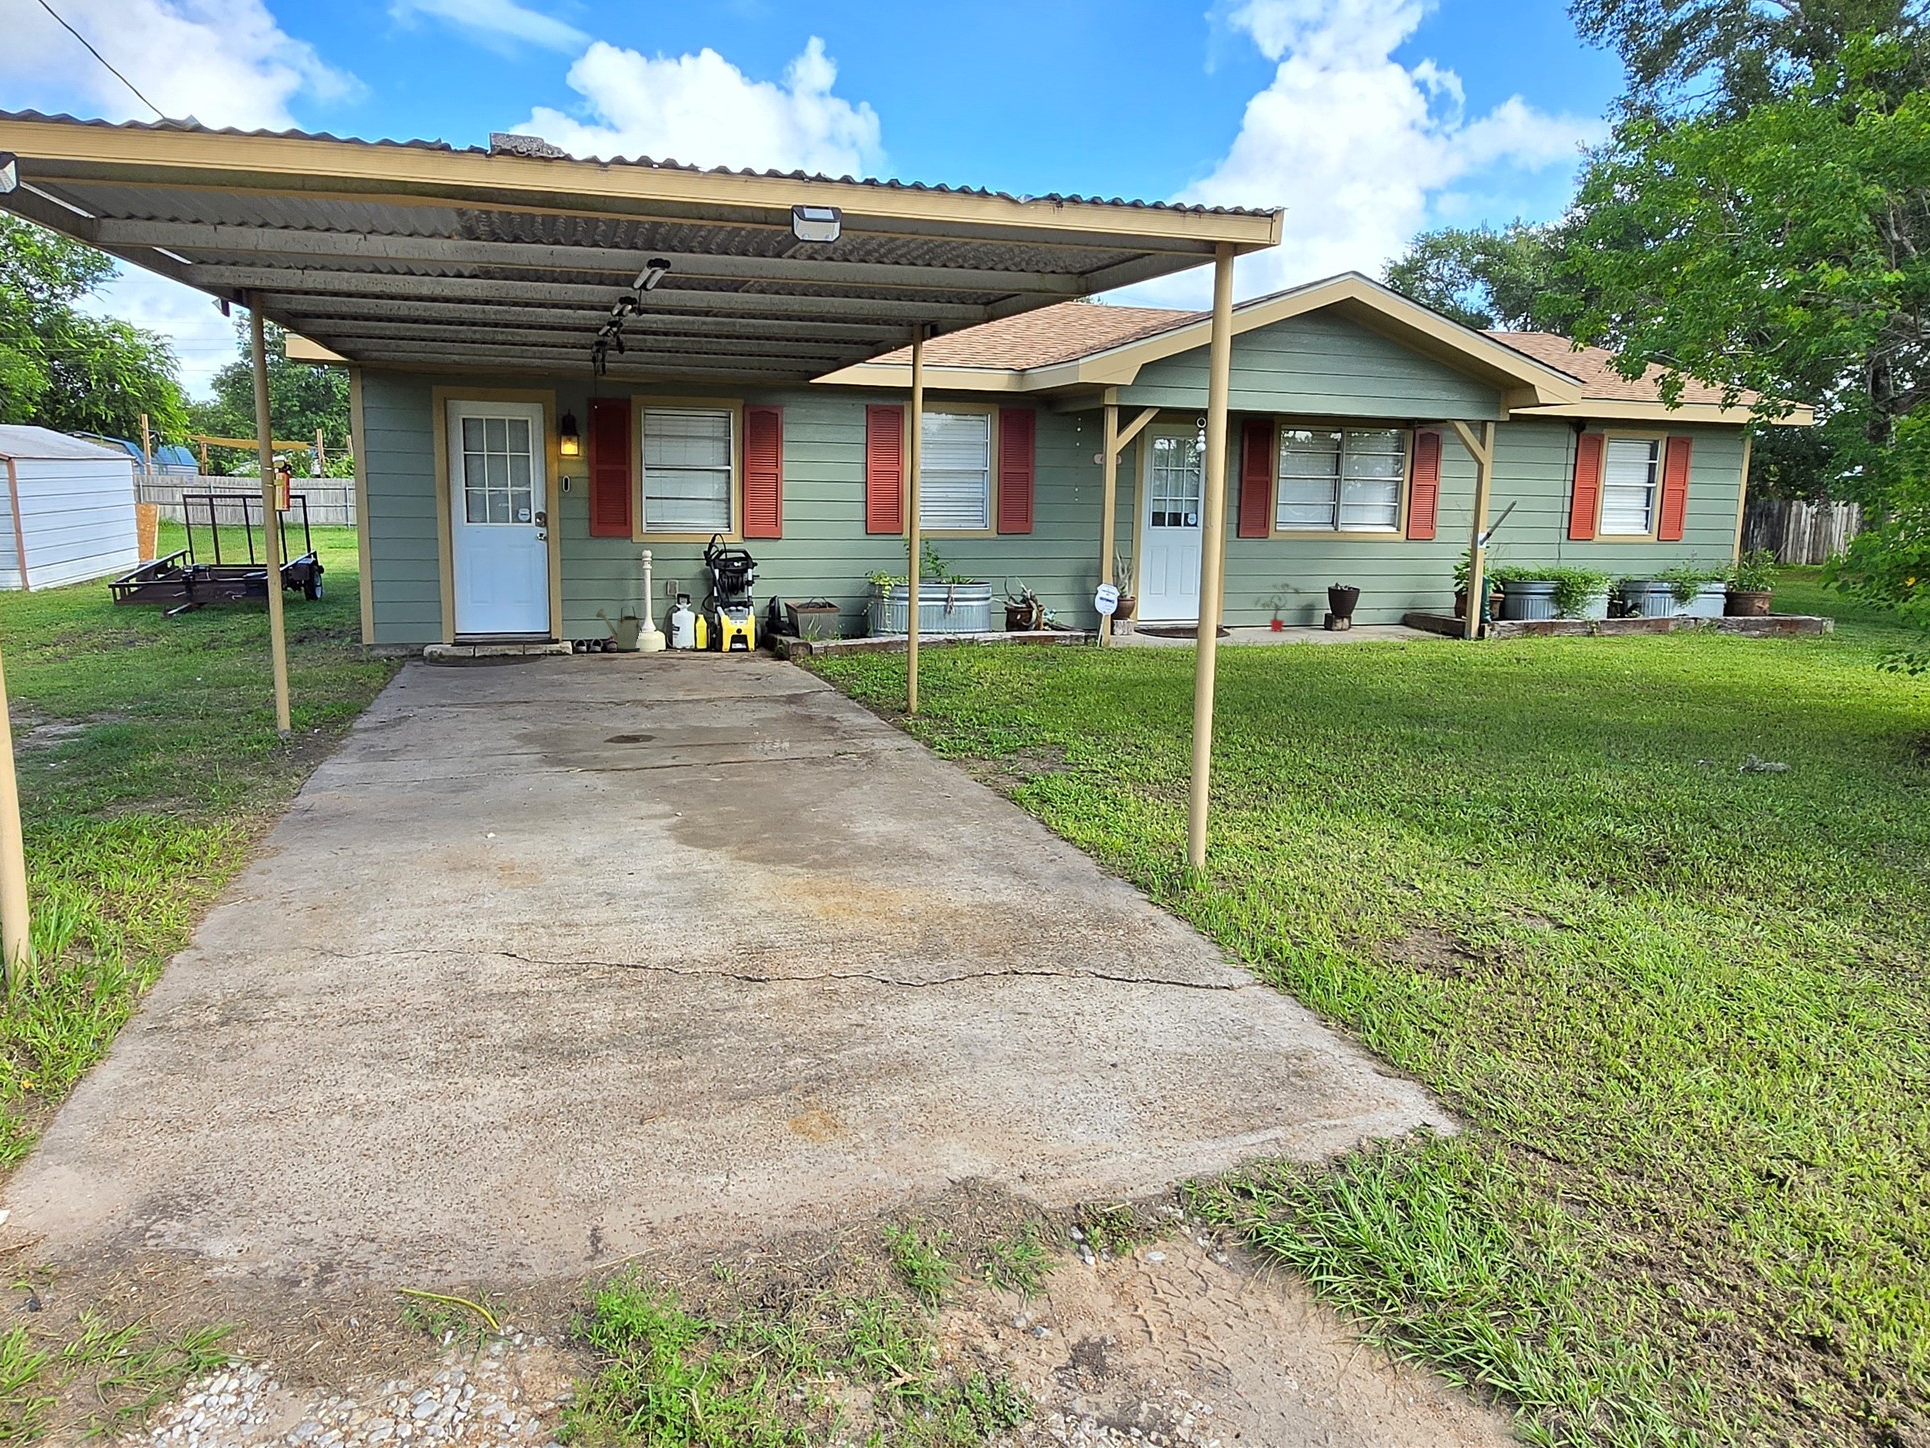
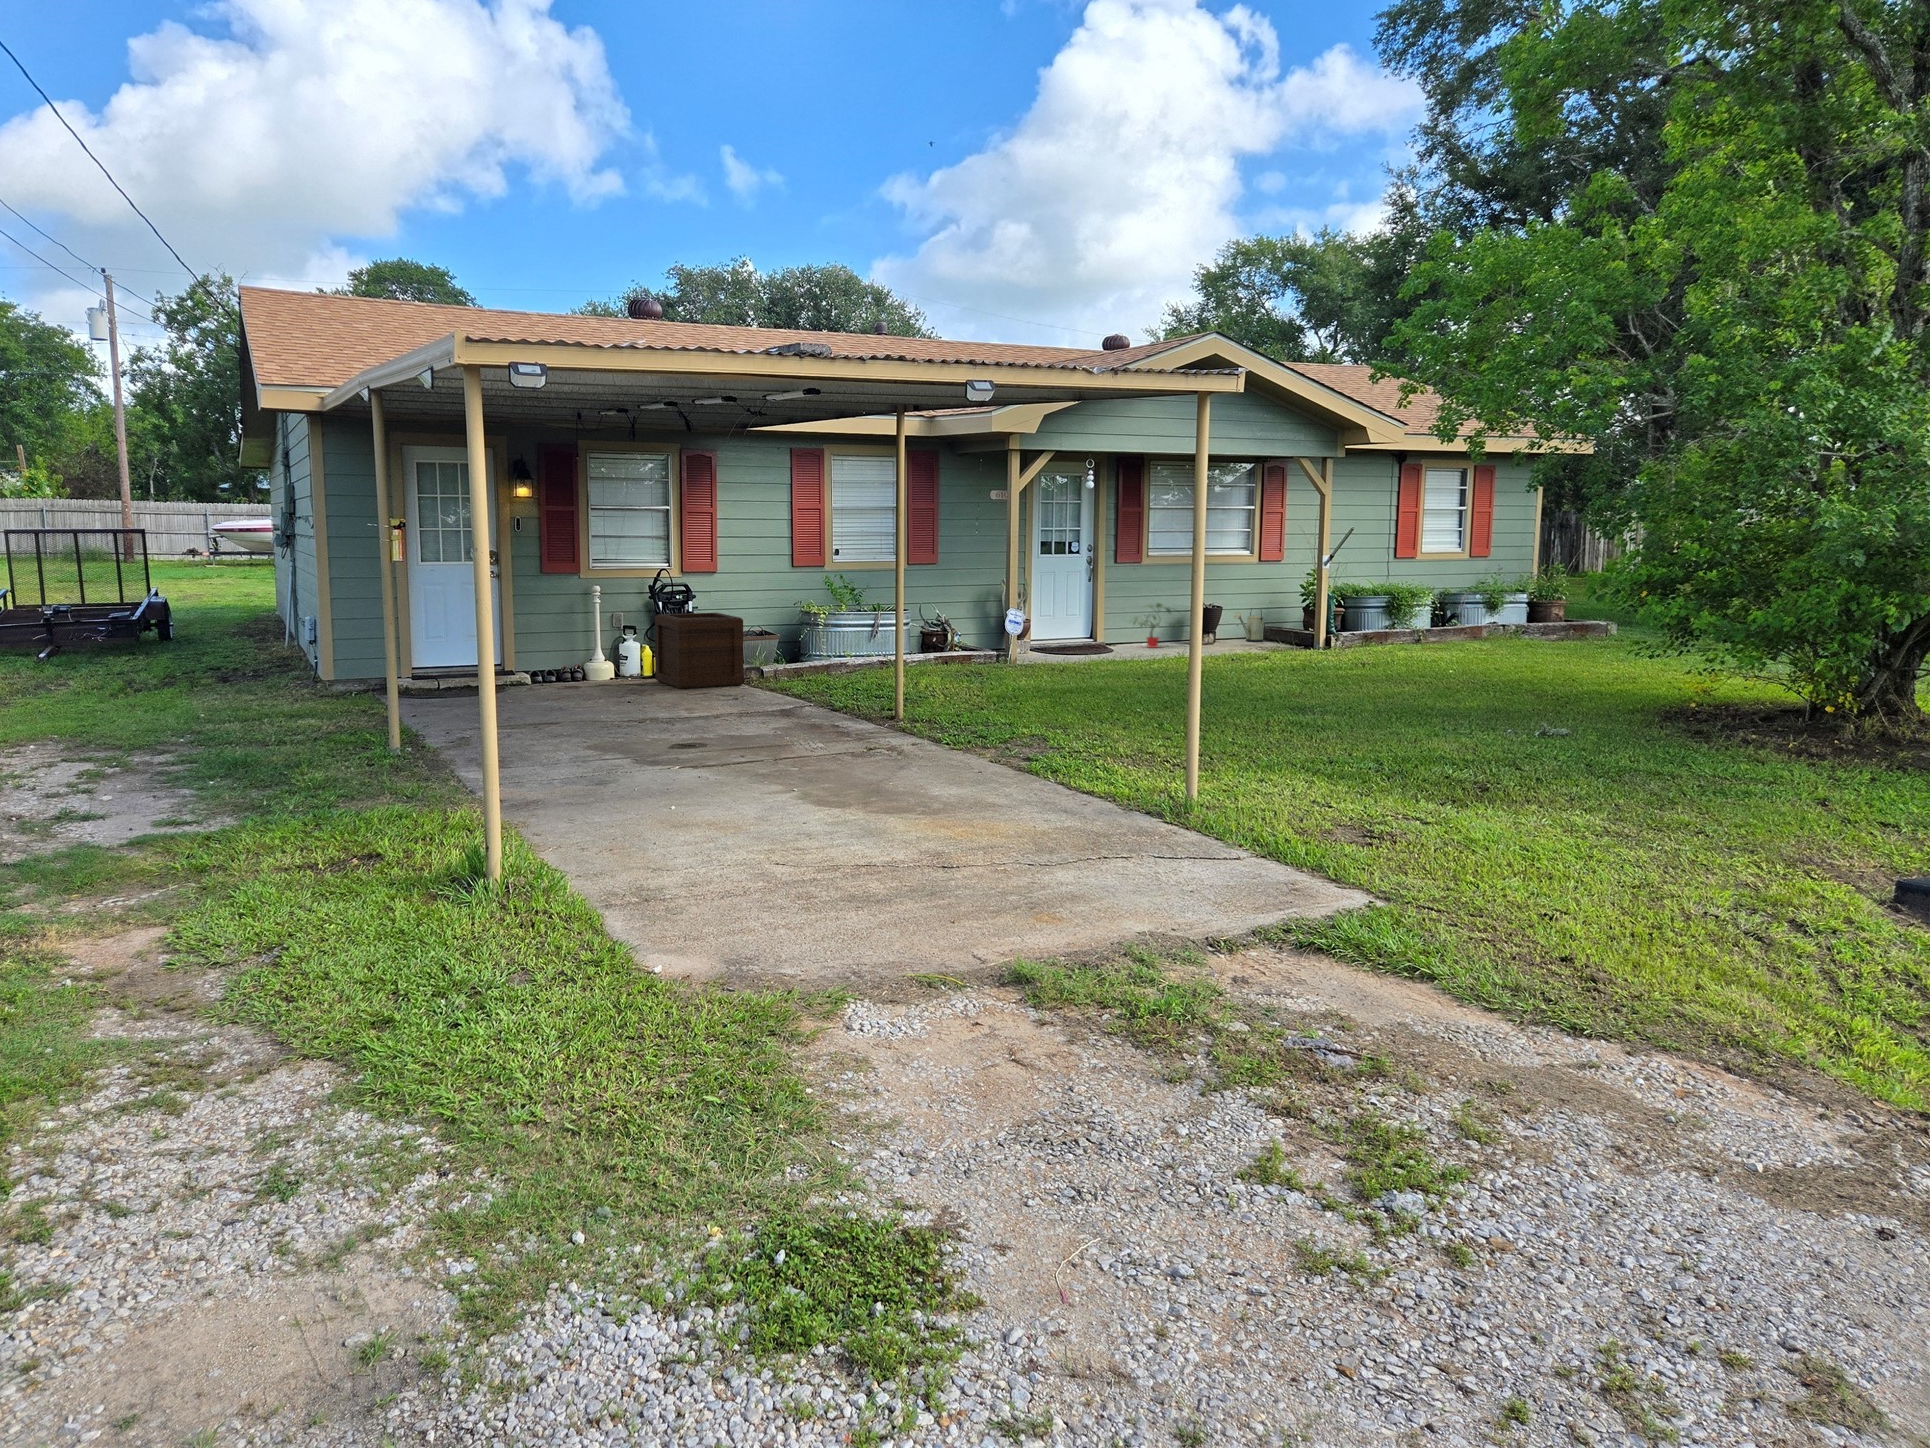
wooden crate: none [701,582,786,664] -> present [655,613,743,689]
watering can: present [596,606,642,652] -> present [1234,609,1265,642]

